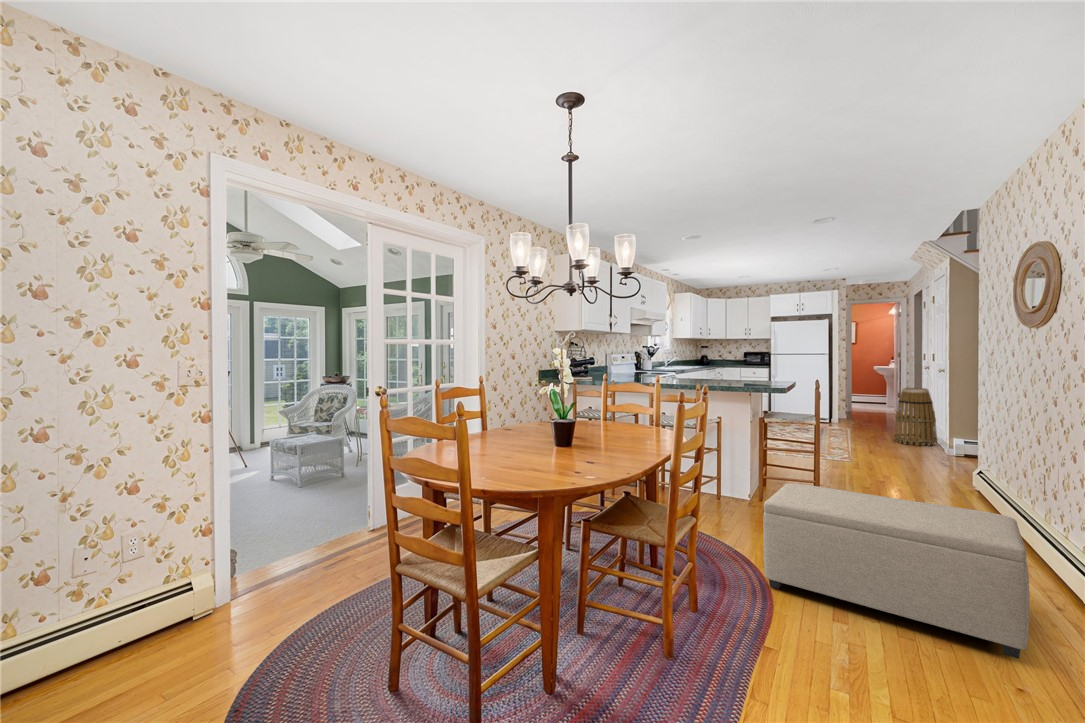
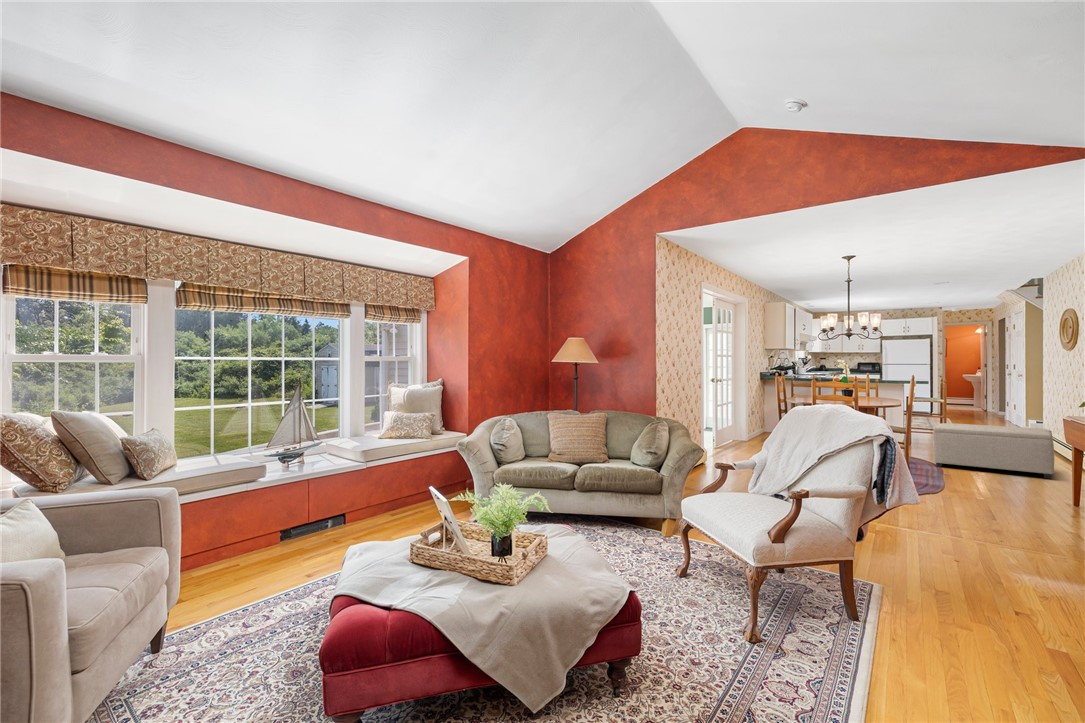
basket: present [894,388,938,446] -> none [986,388,1018,427]

